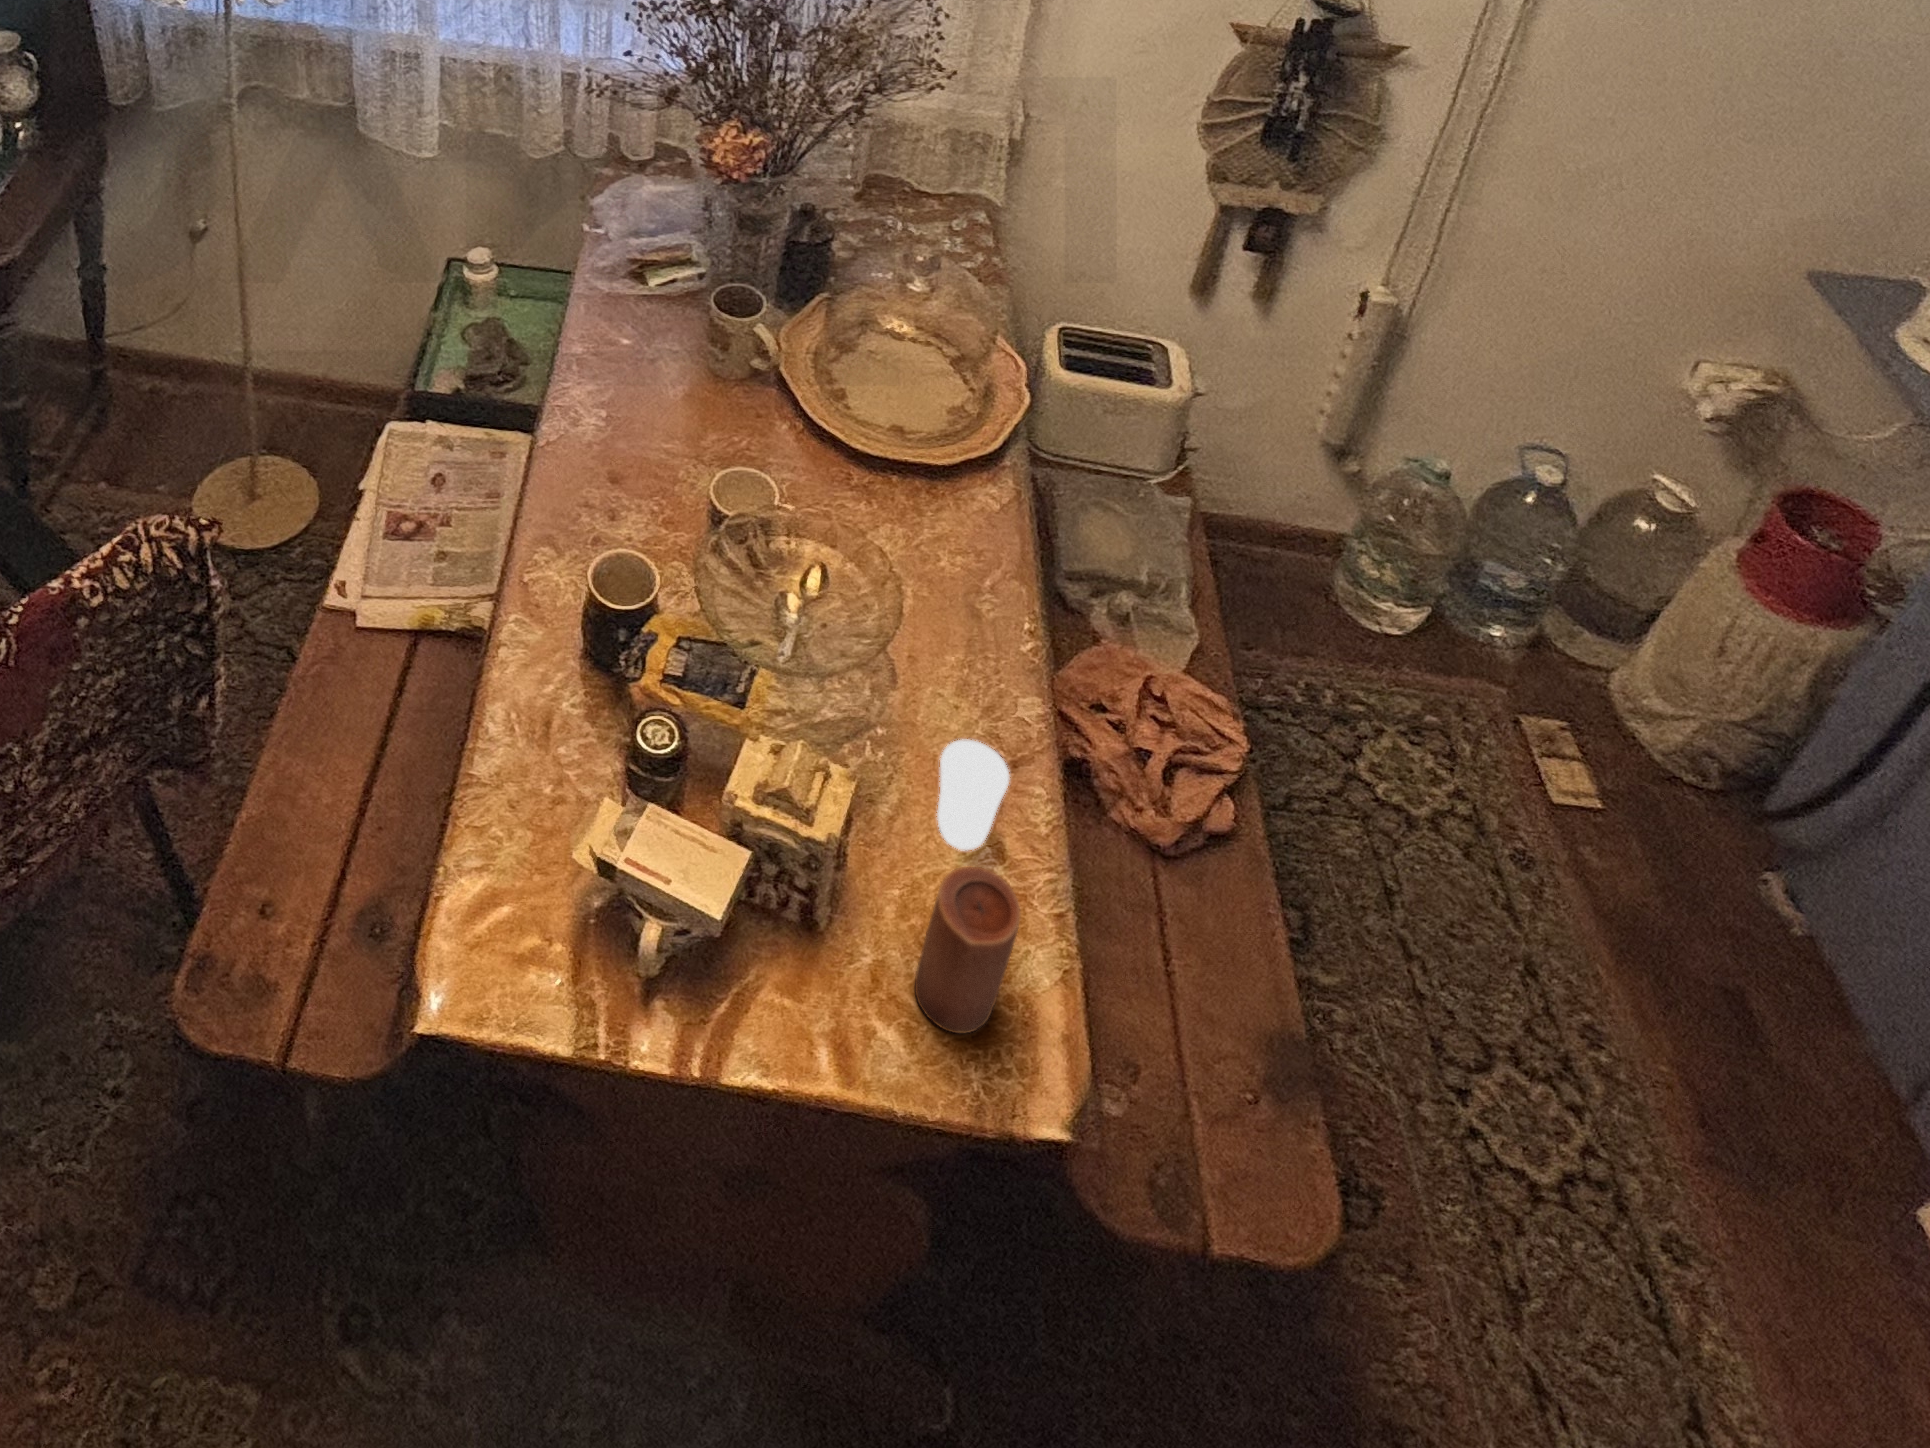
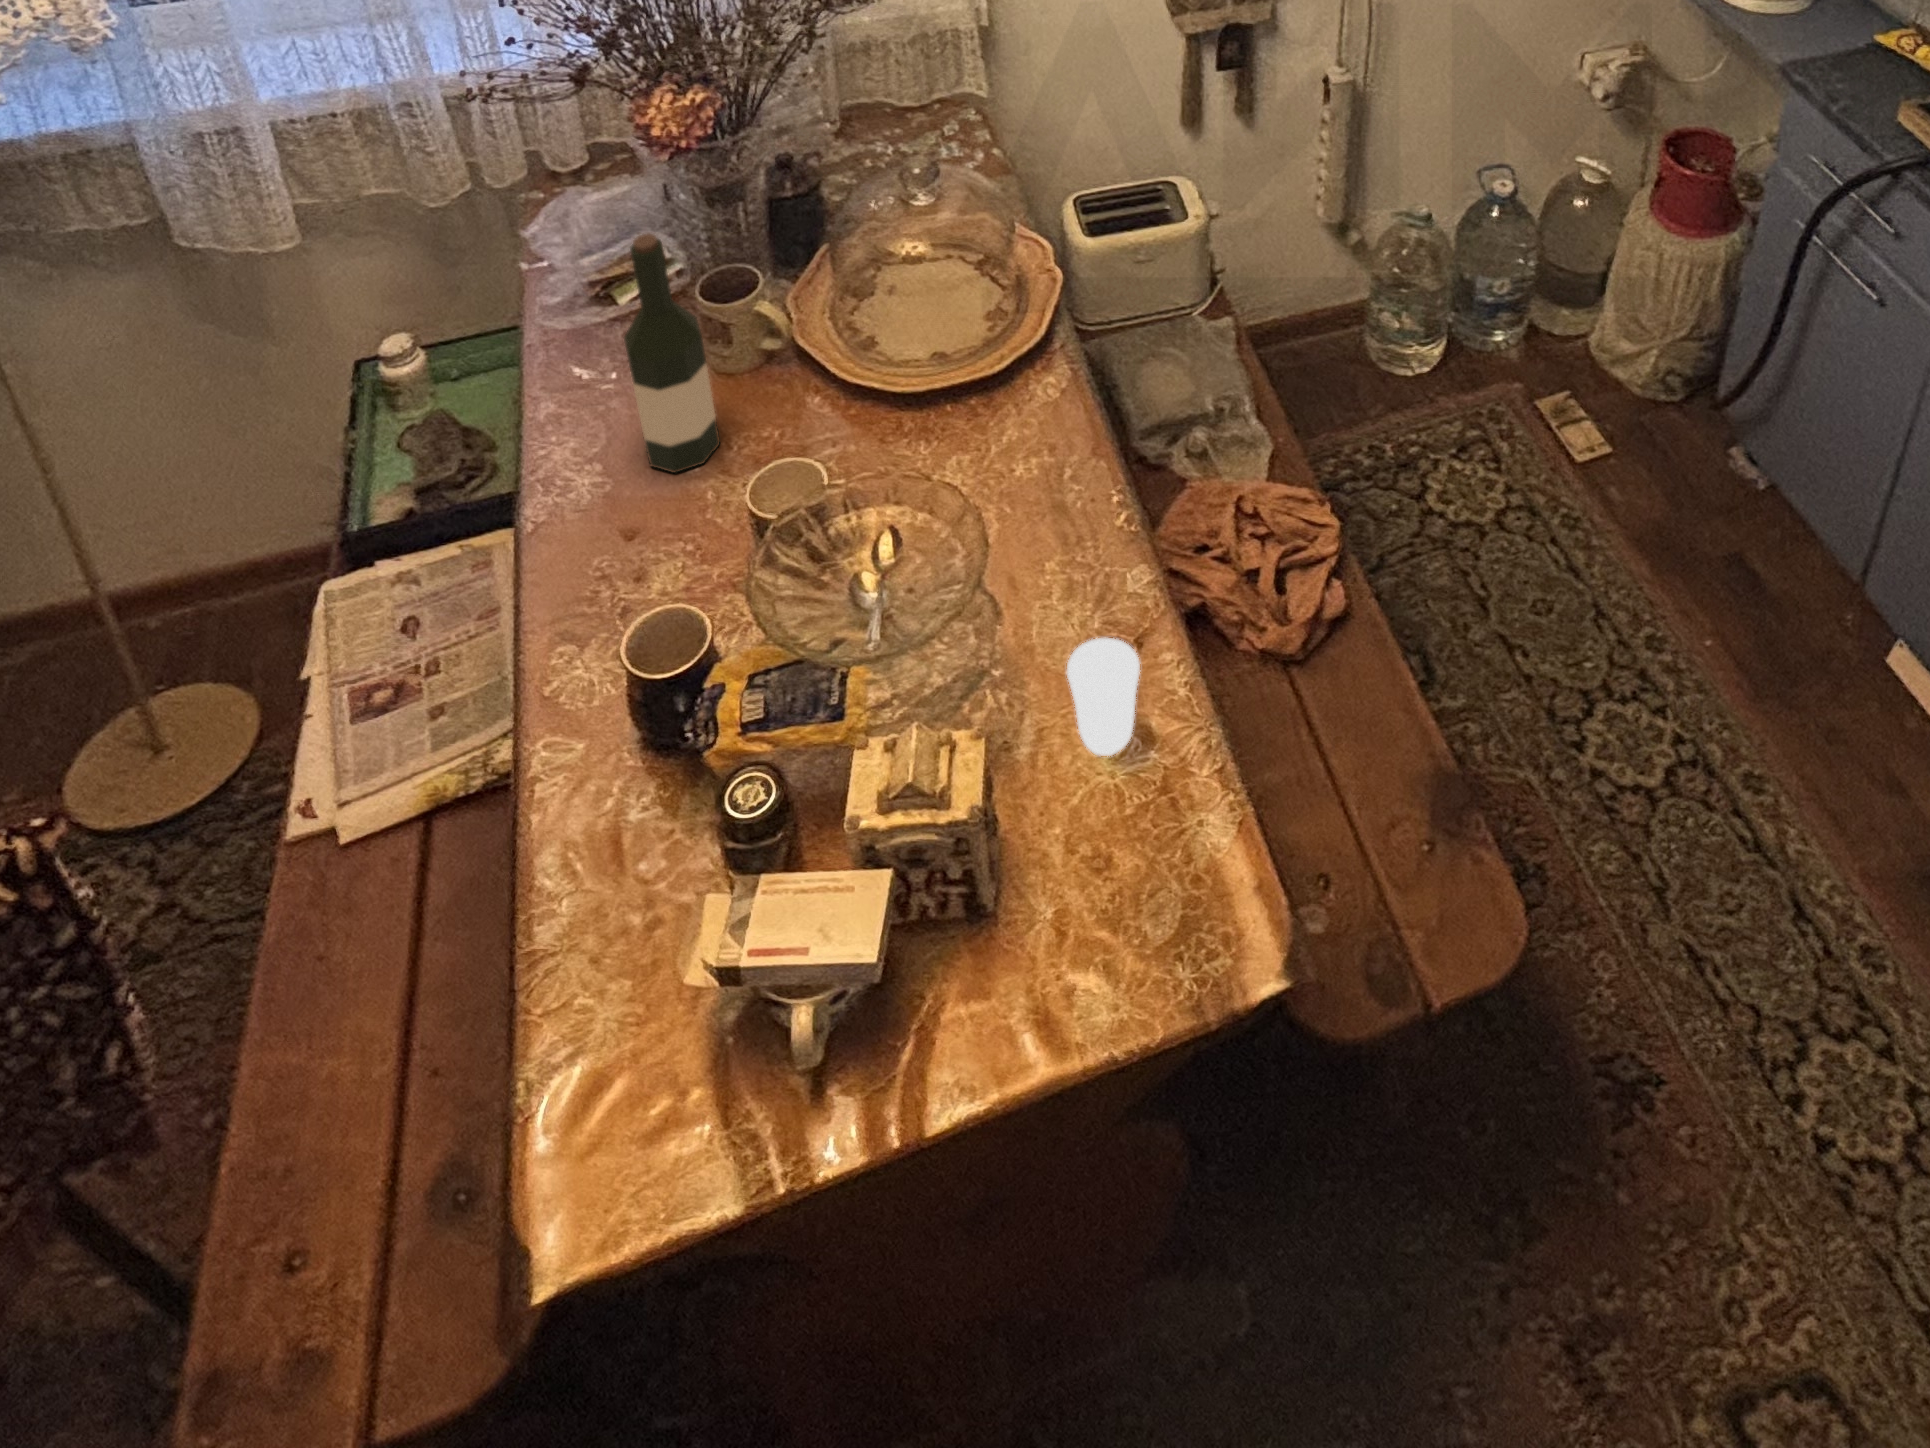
wine bottle: none [642,242,710,448] -> present [624,234,720,473]
candle: present [915,866,1020,1033] -> none [1100,765,1187,949]

